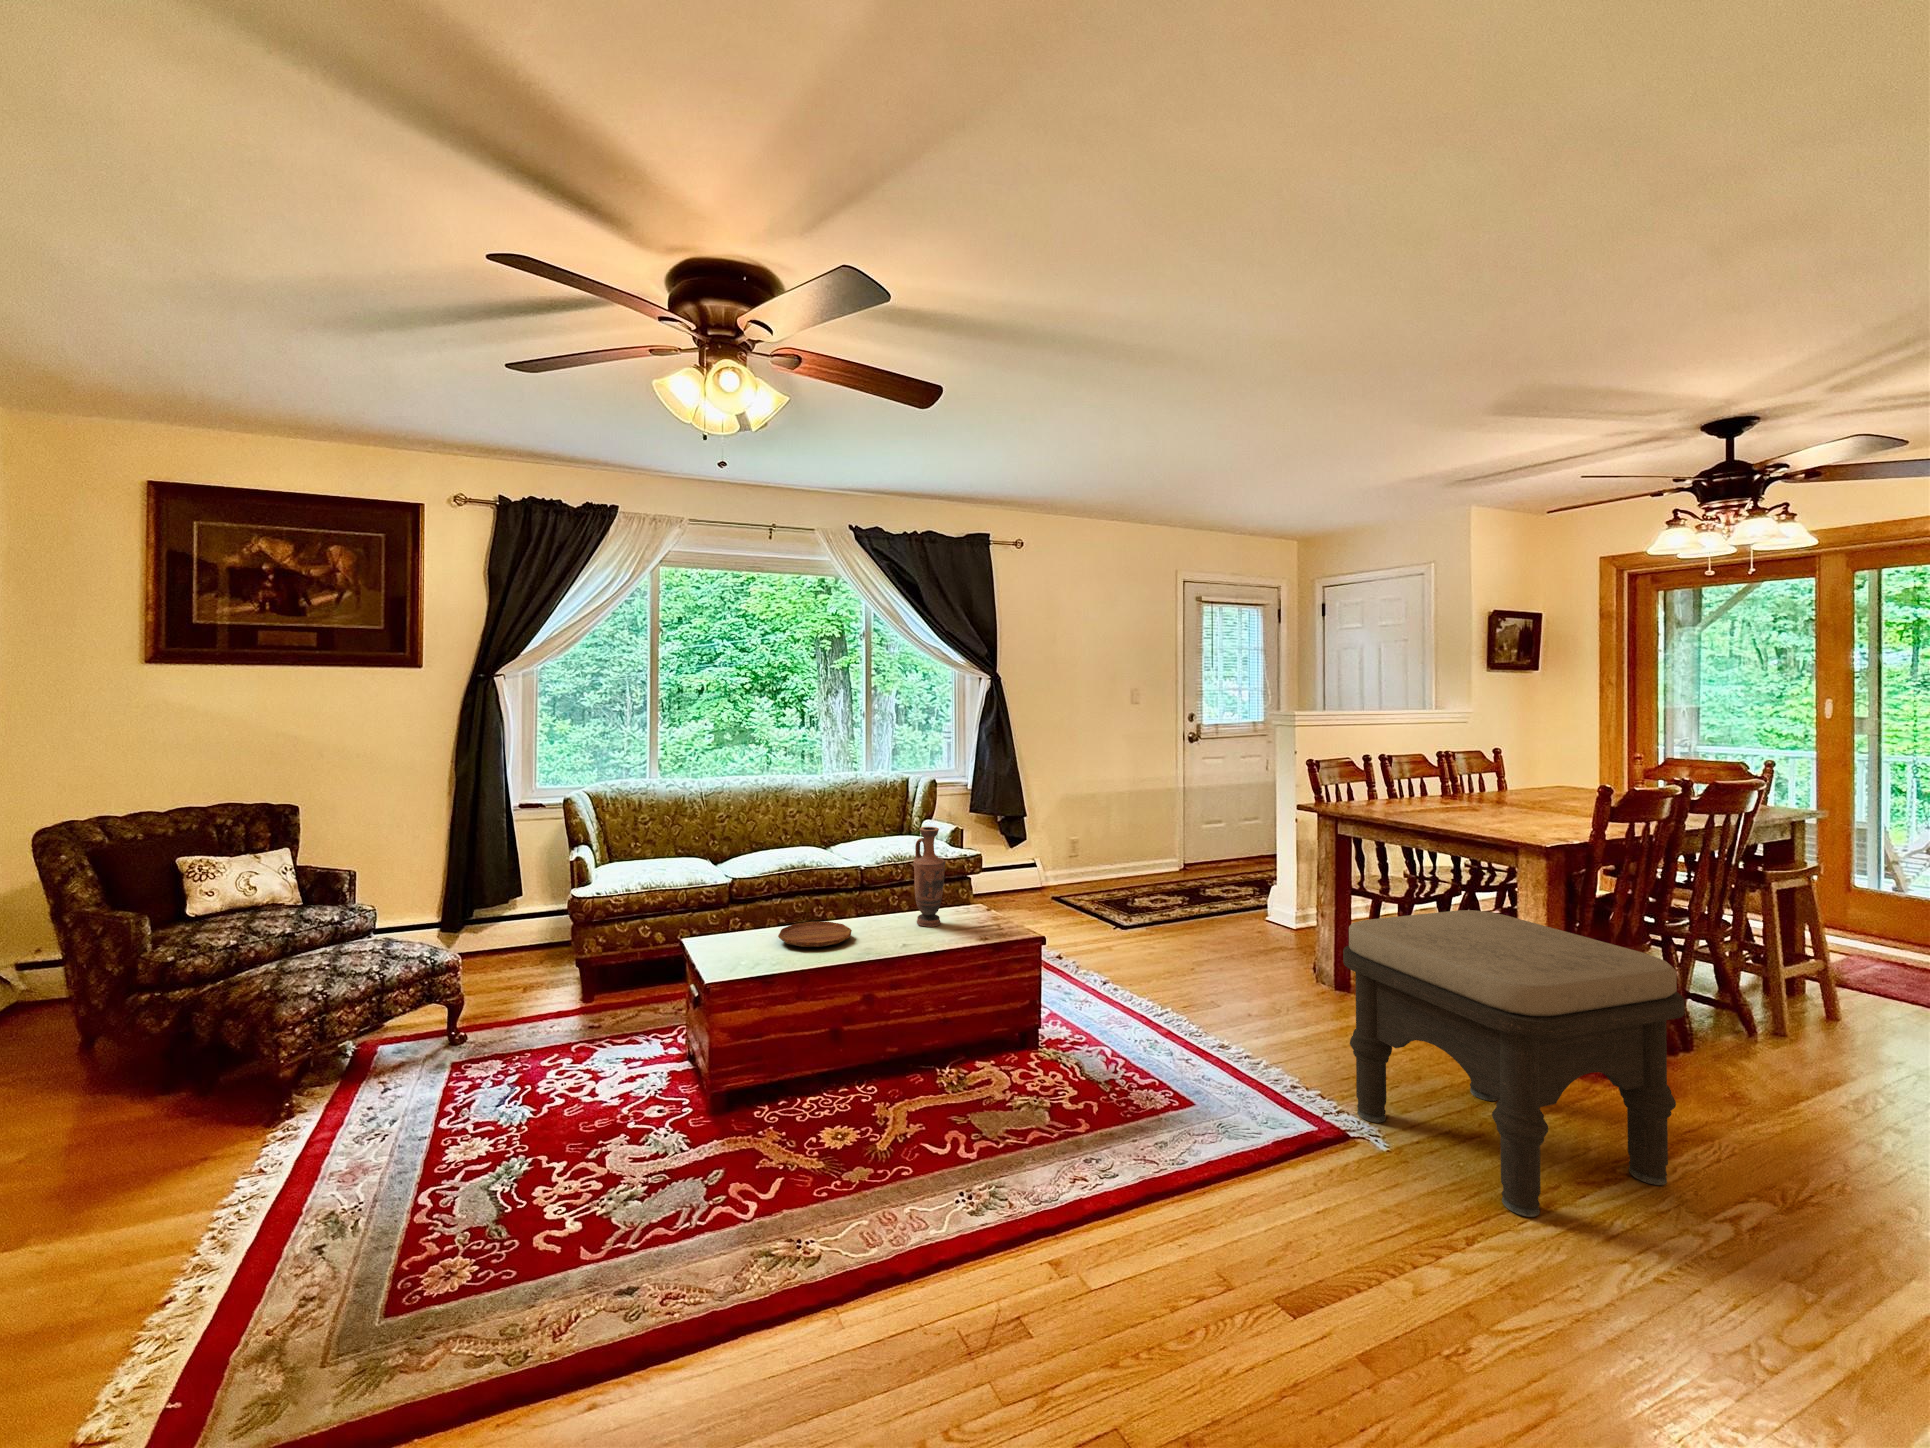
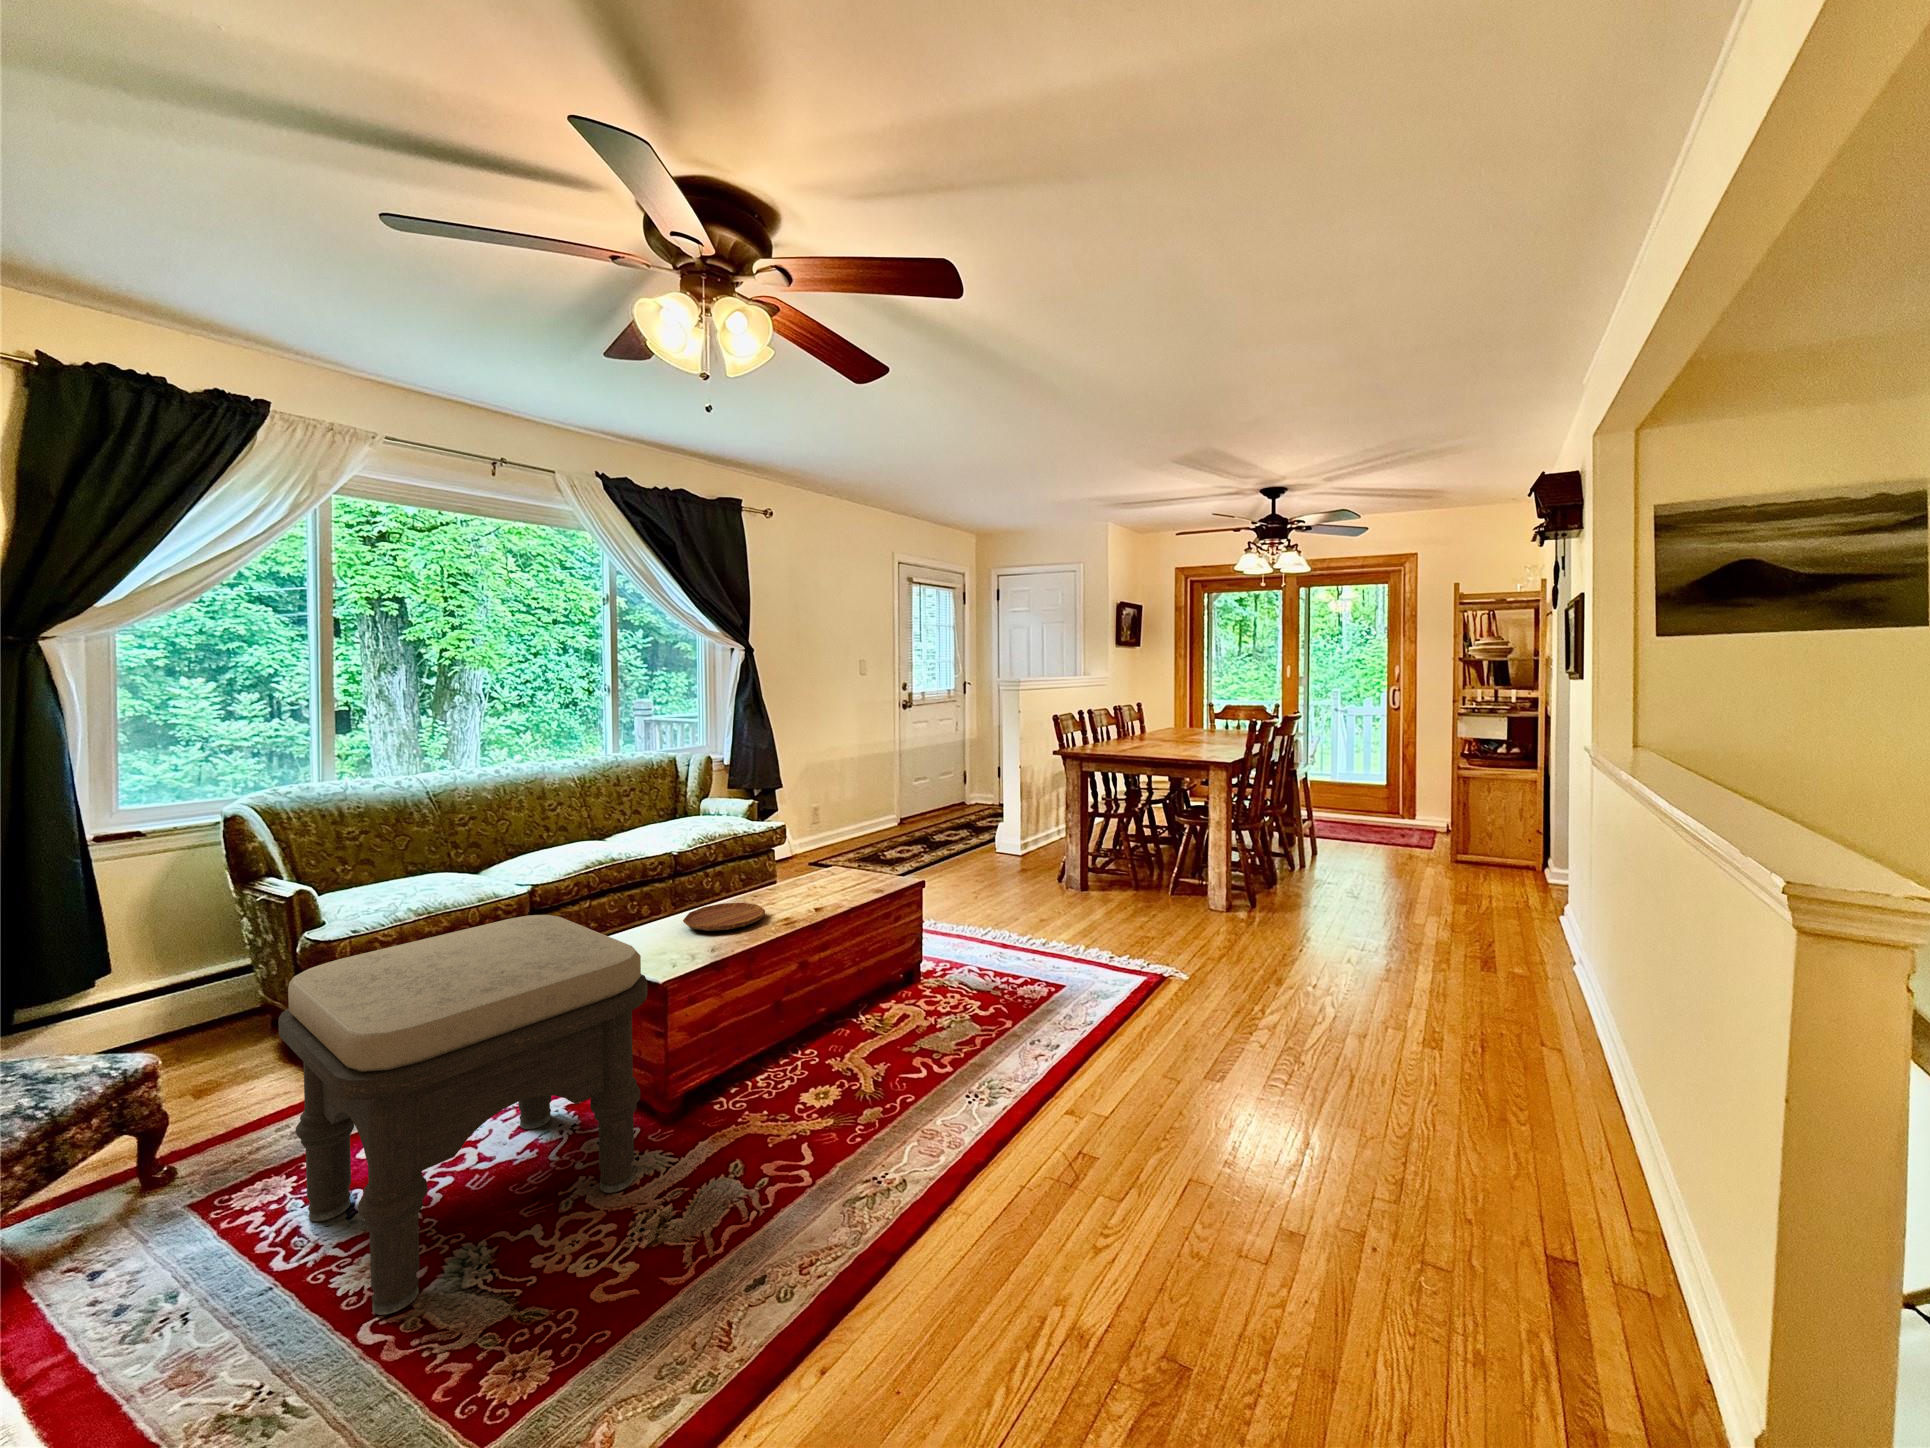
vase: present [913,827,945,927] -> none [800,795,833,891]
ottoman: present [1343,910,1684,1217] -> present [278,915,647,1315]

